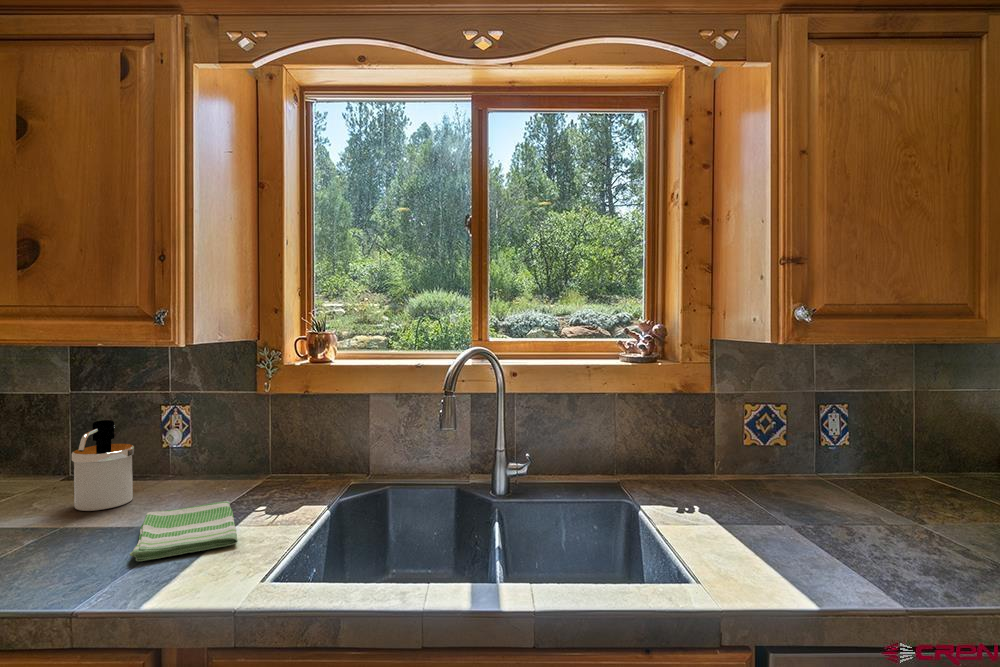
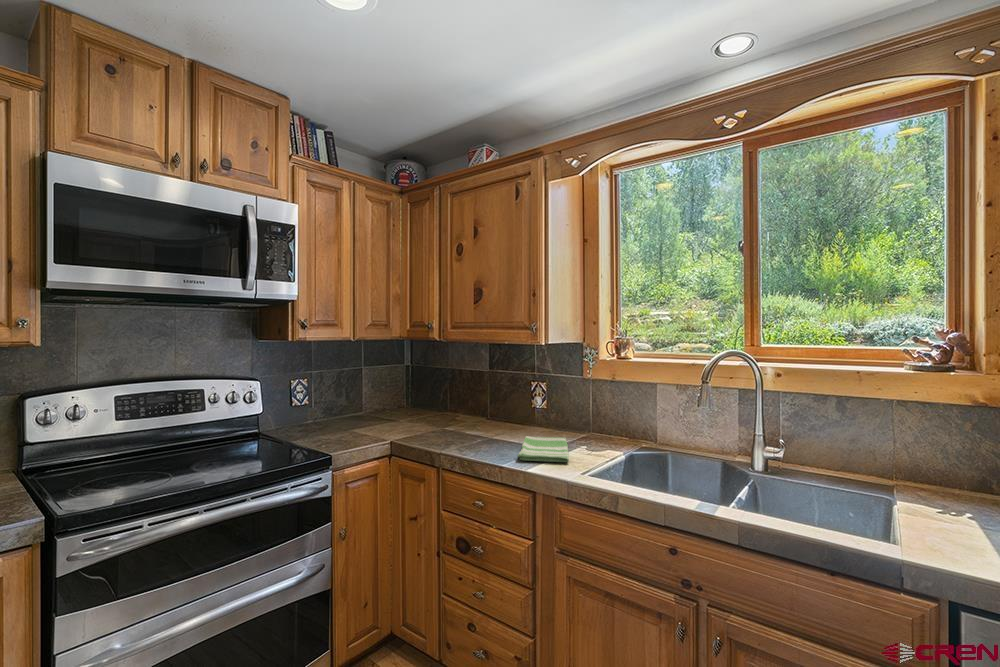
soap dispenser: present [72,420,134,511] -> none [494,384,521,431]

